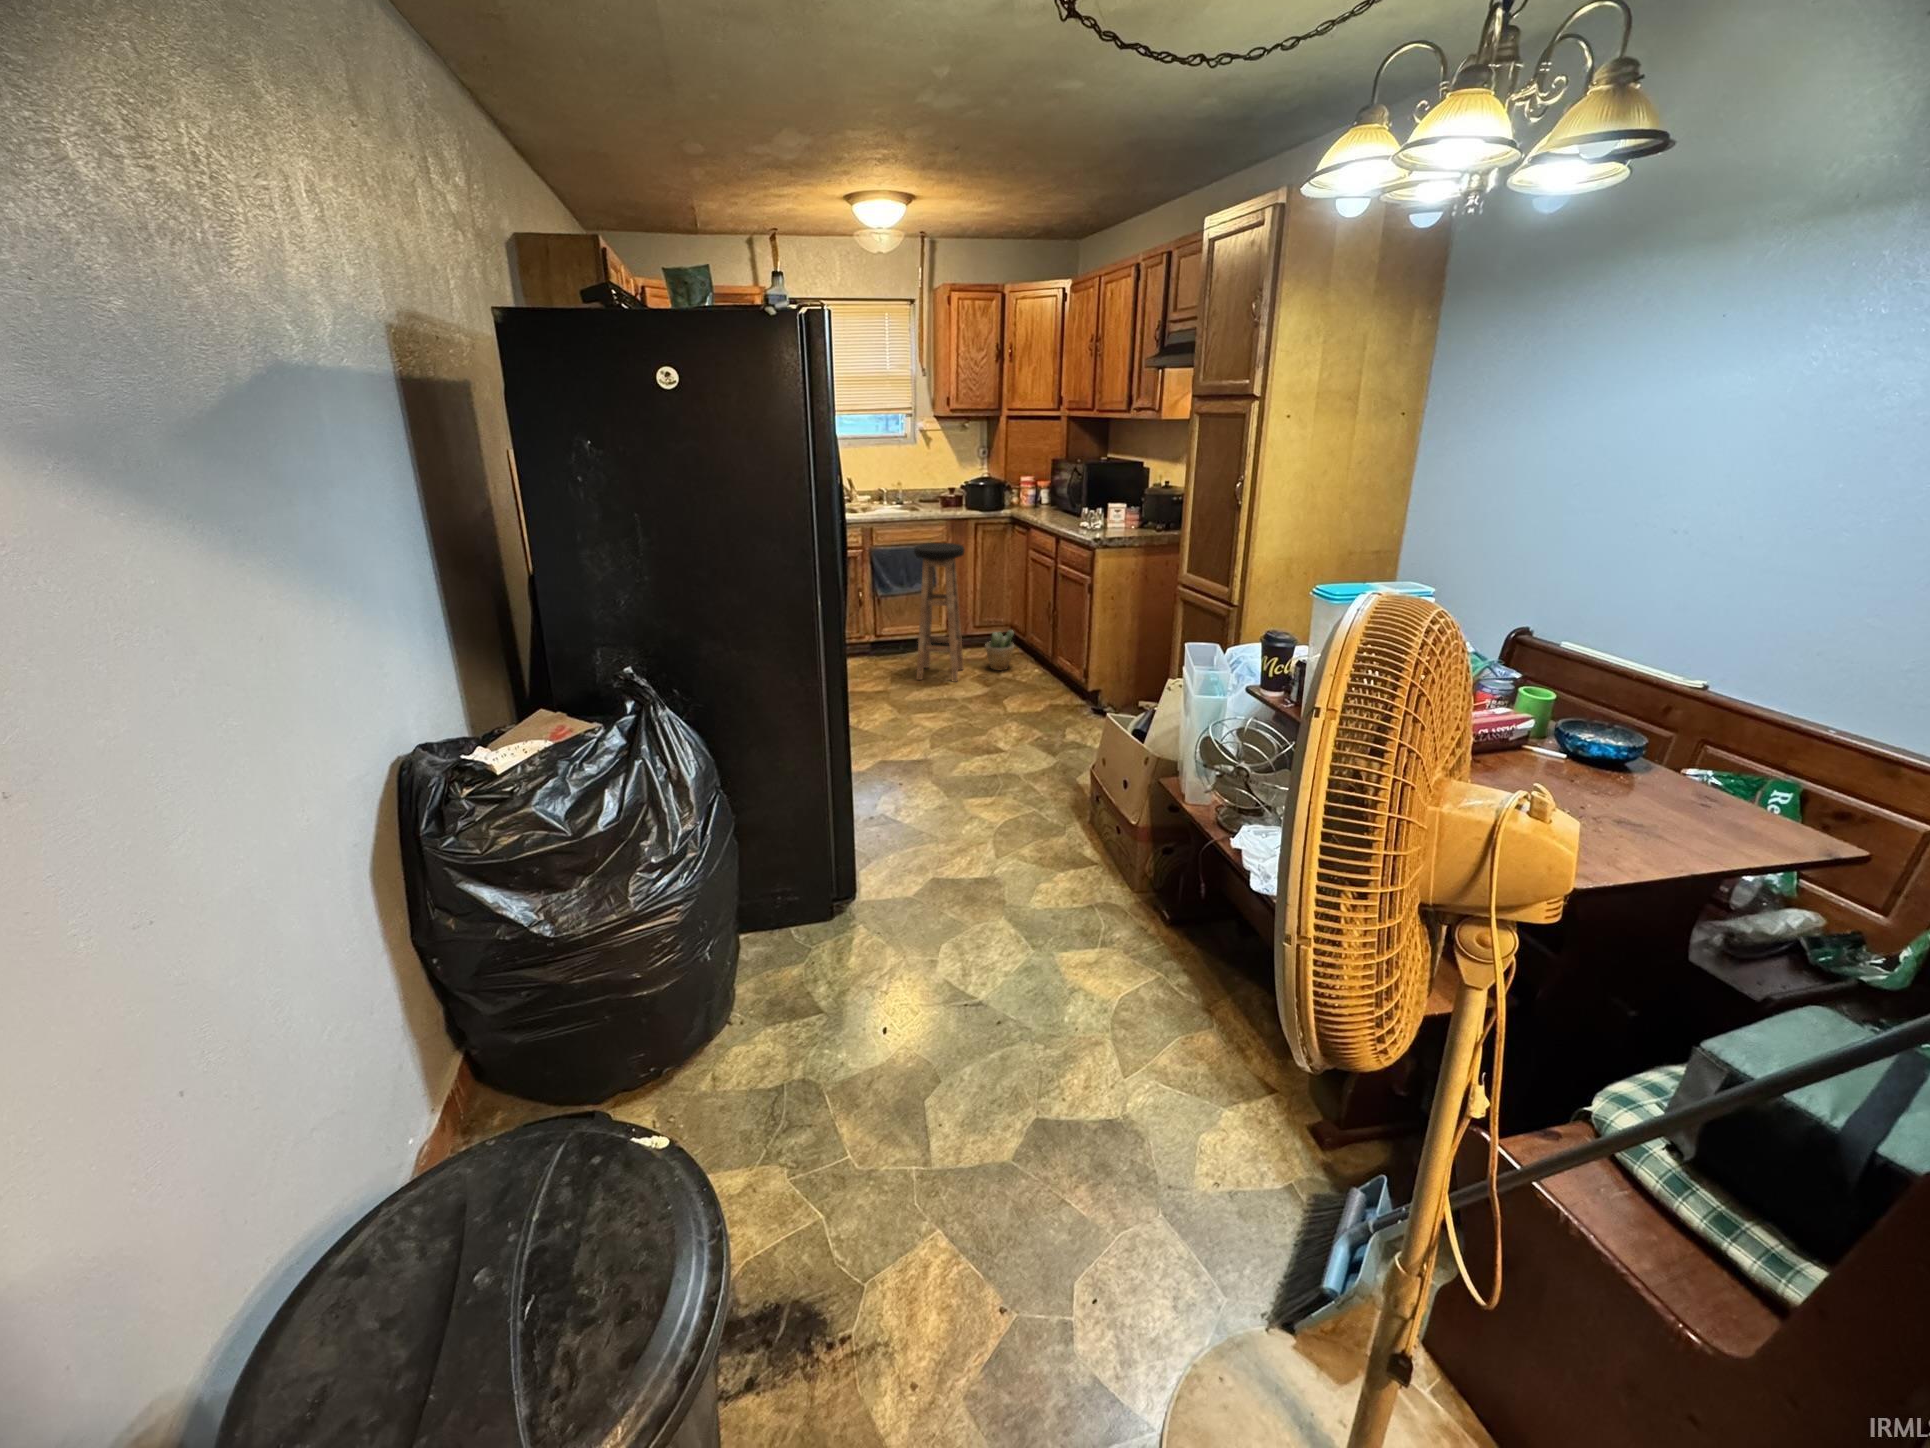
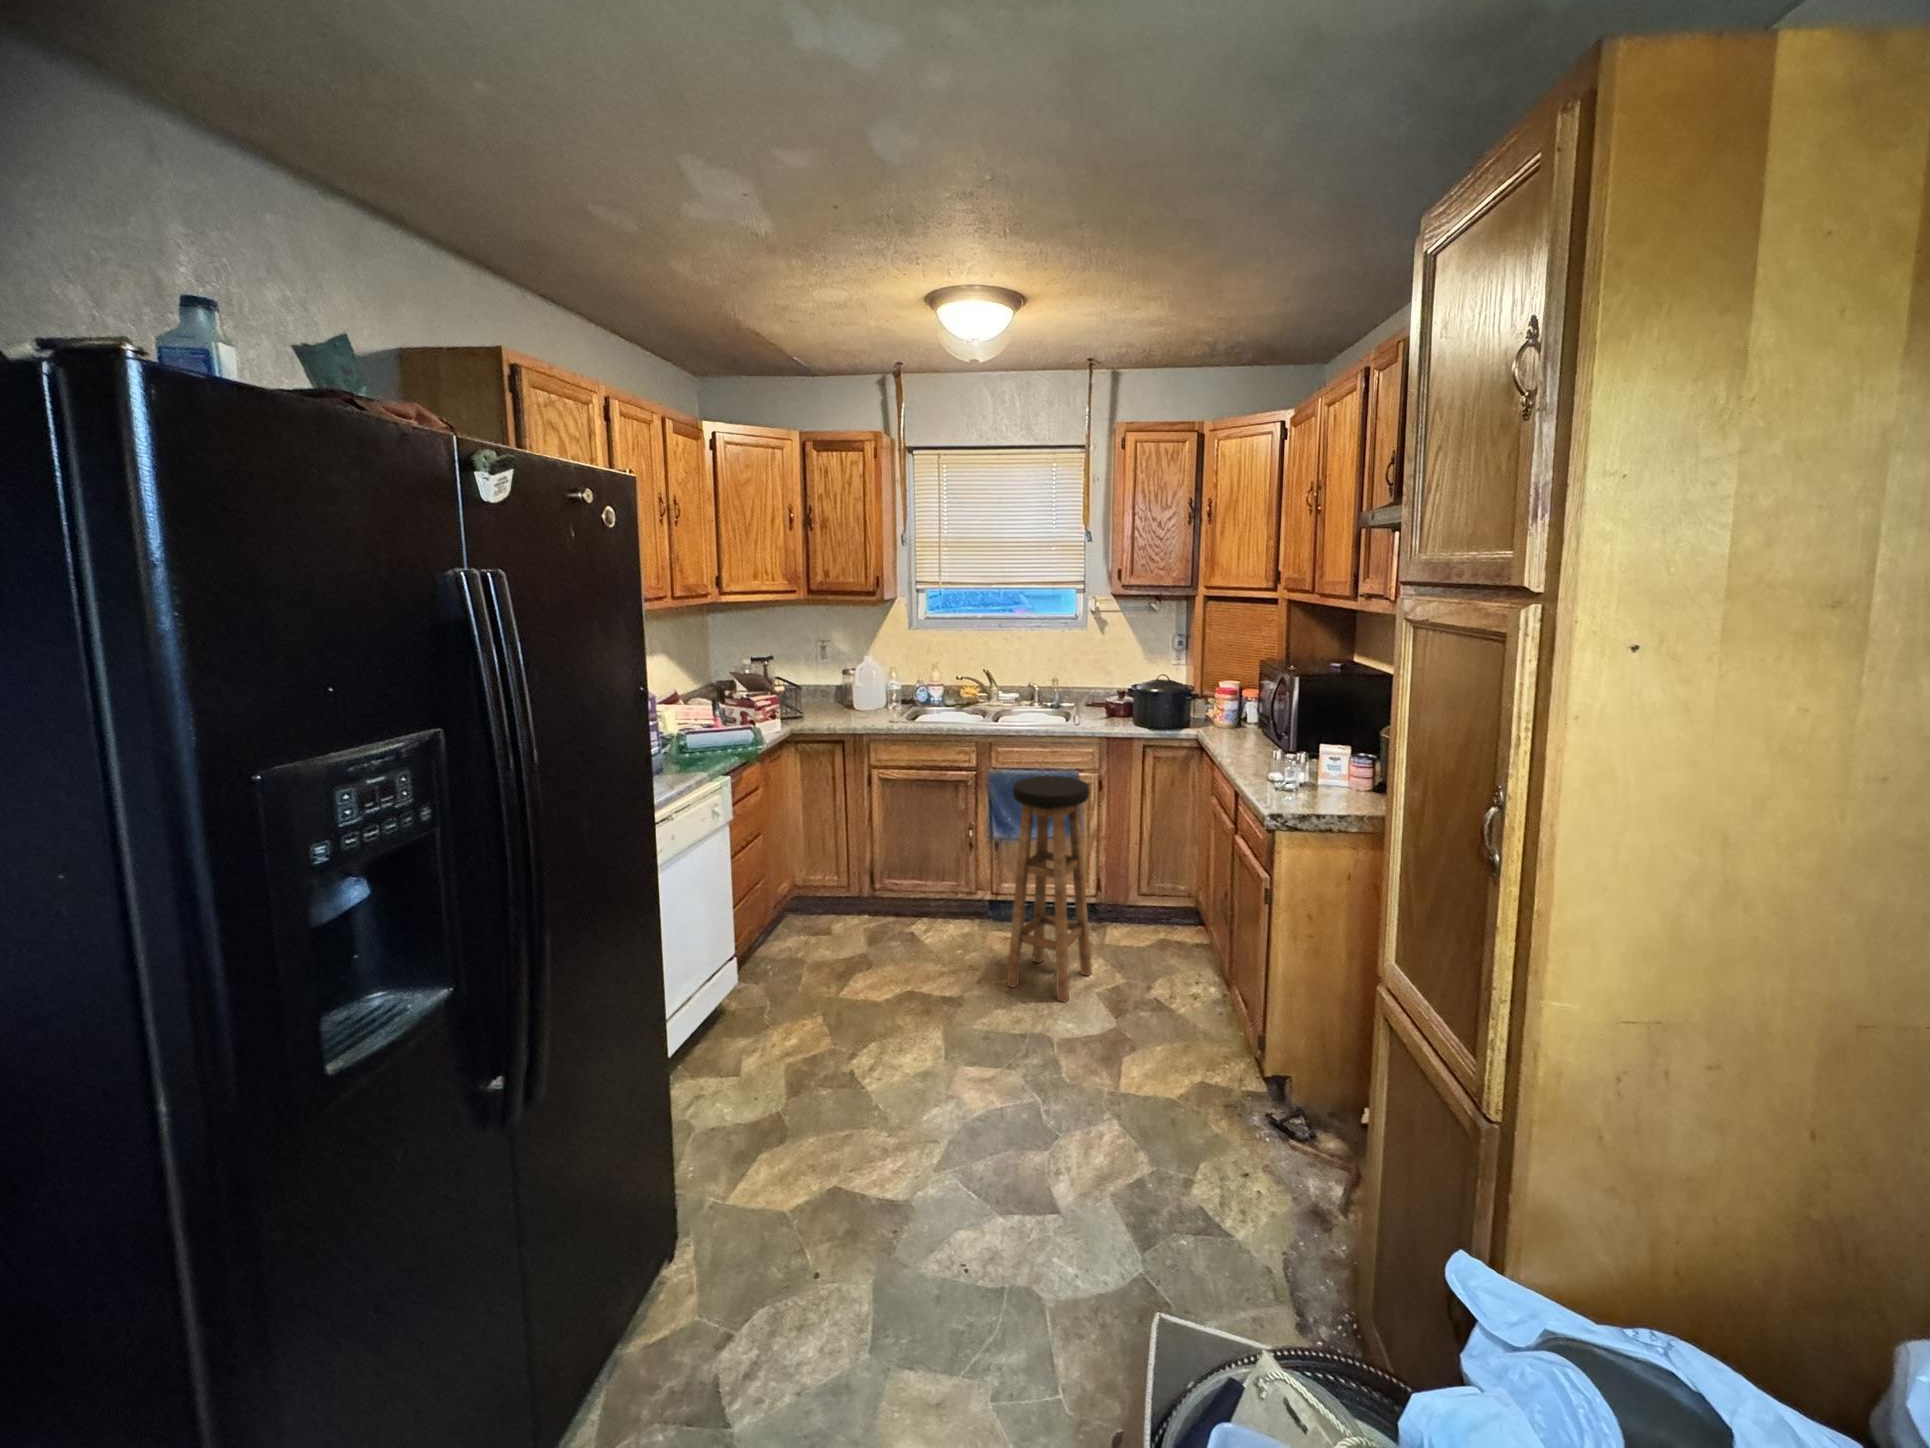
potted plant: present [985,630,1014,670] -> none [1126,922,1173,988]

